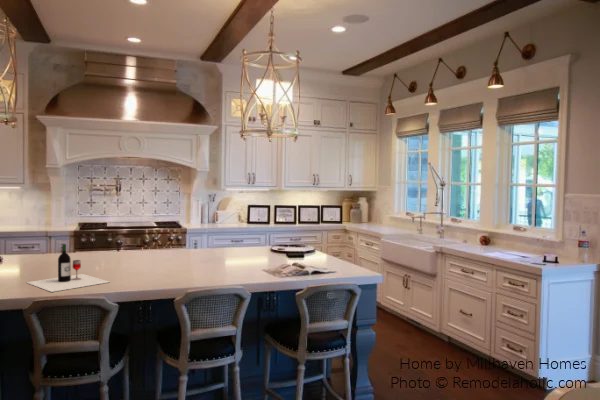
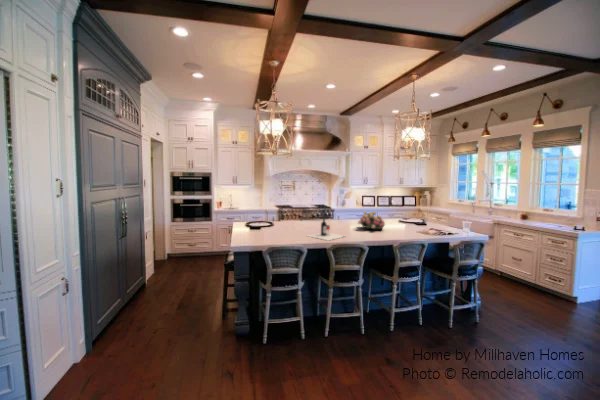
flower arrangement: none [156,232,212,266] -> present [358,212,385,229]

